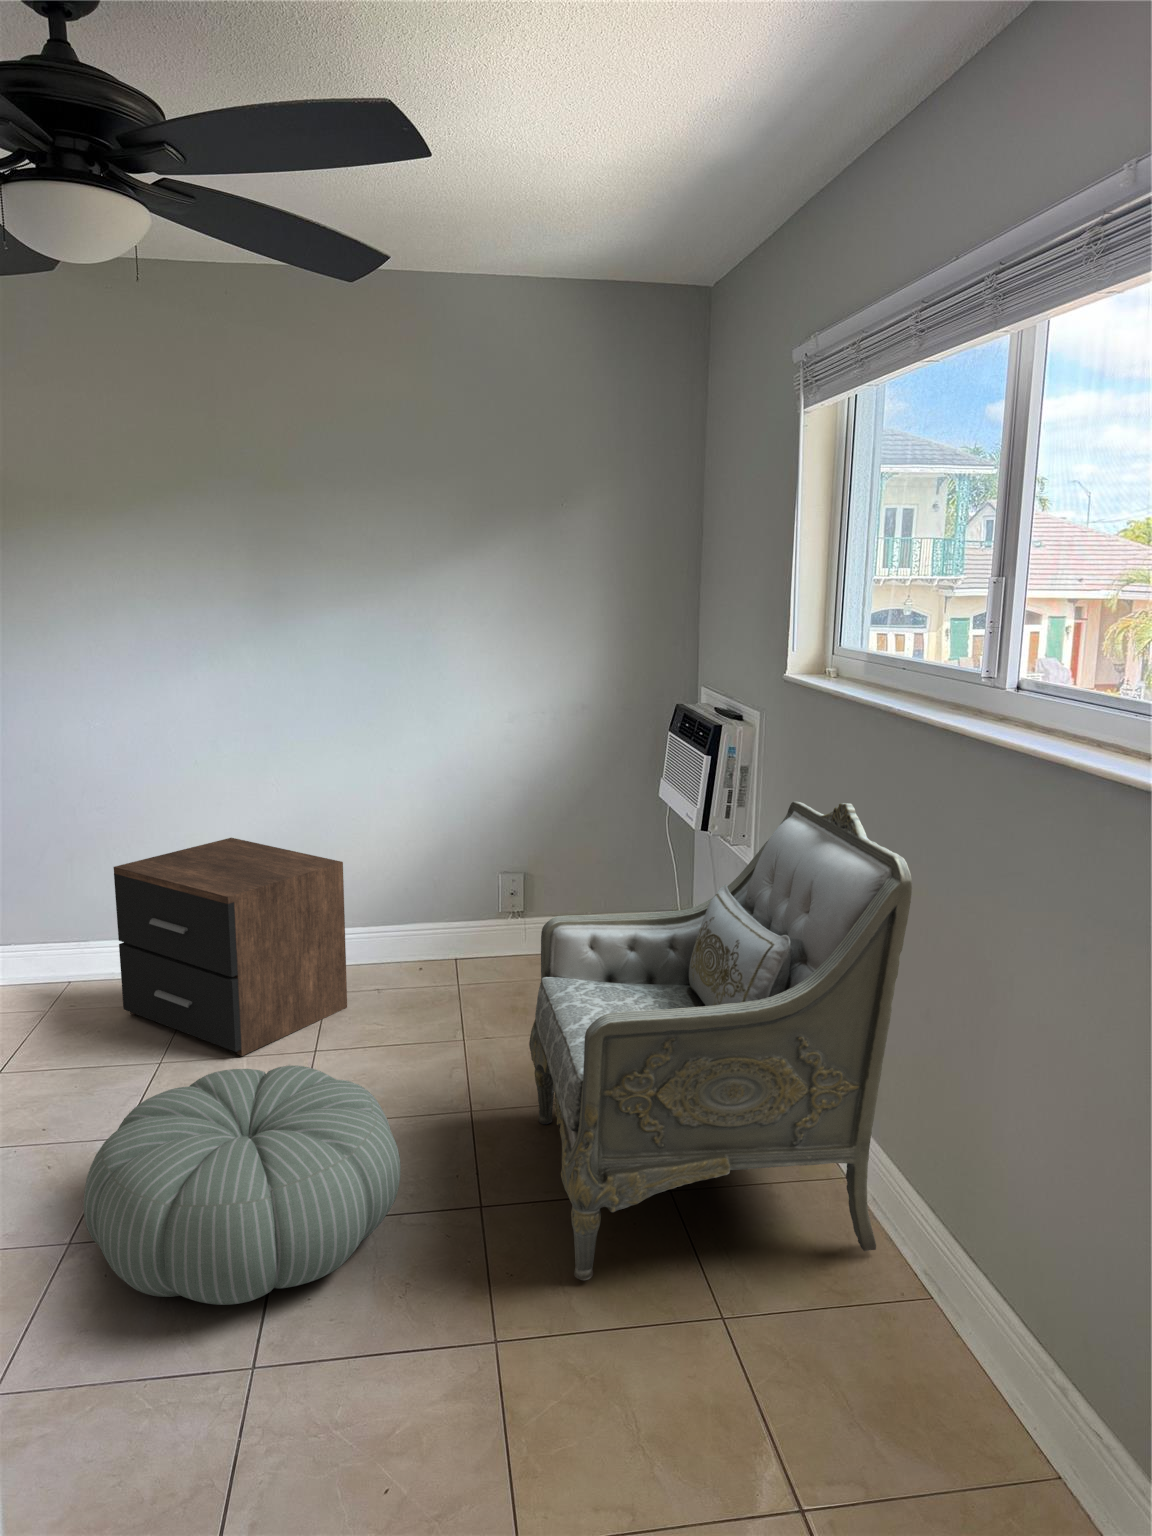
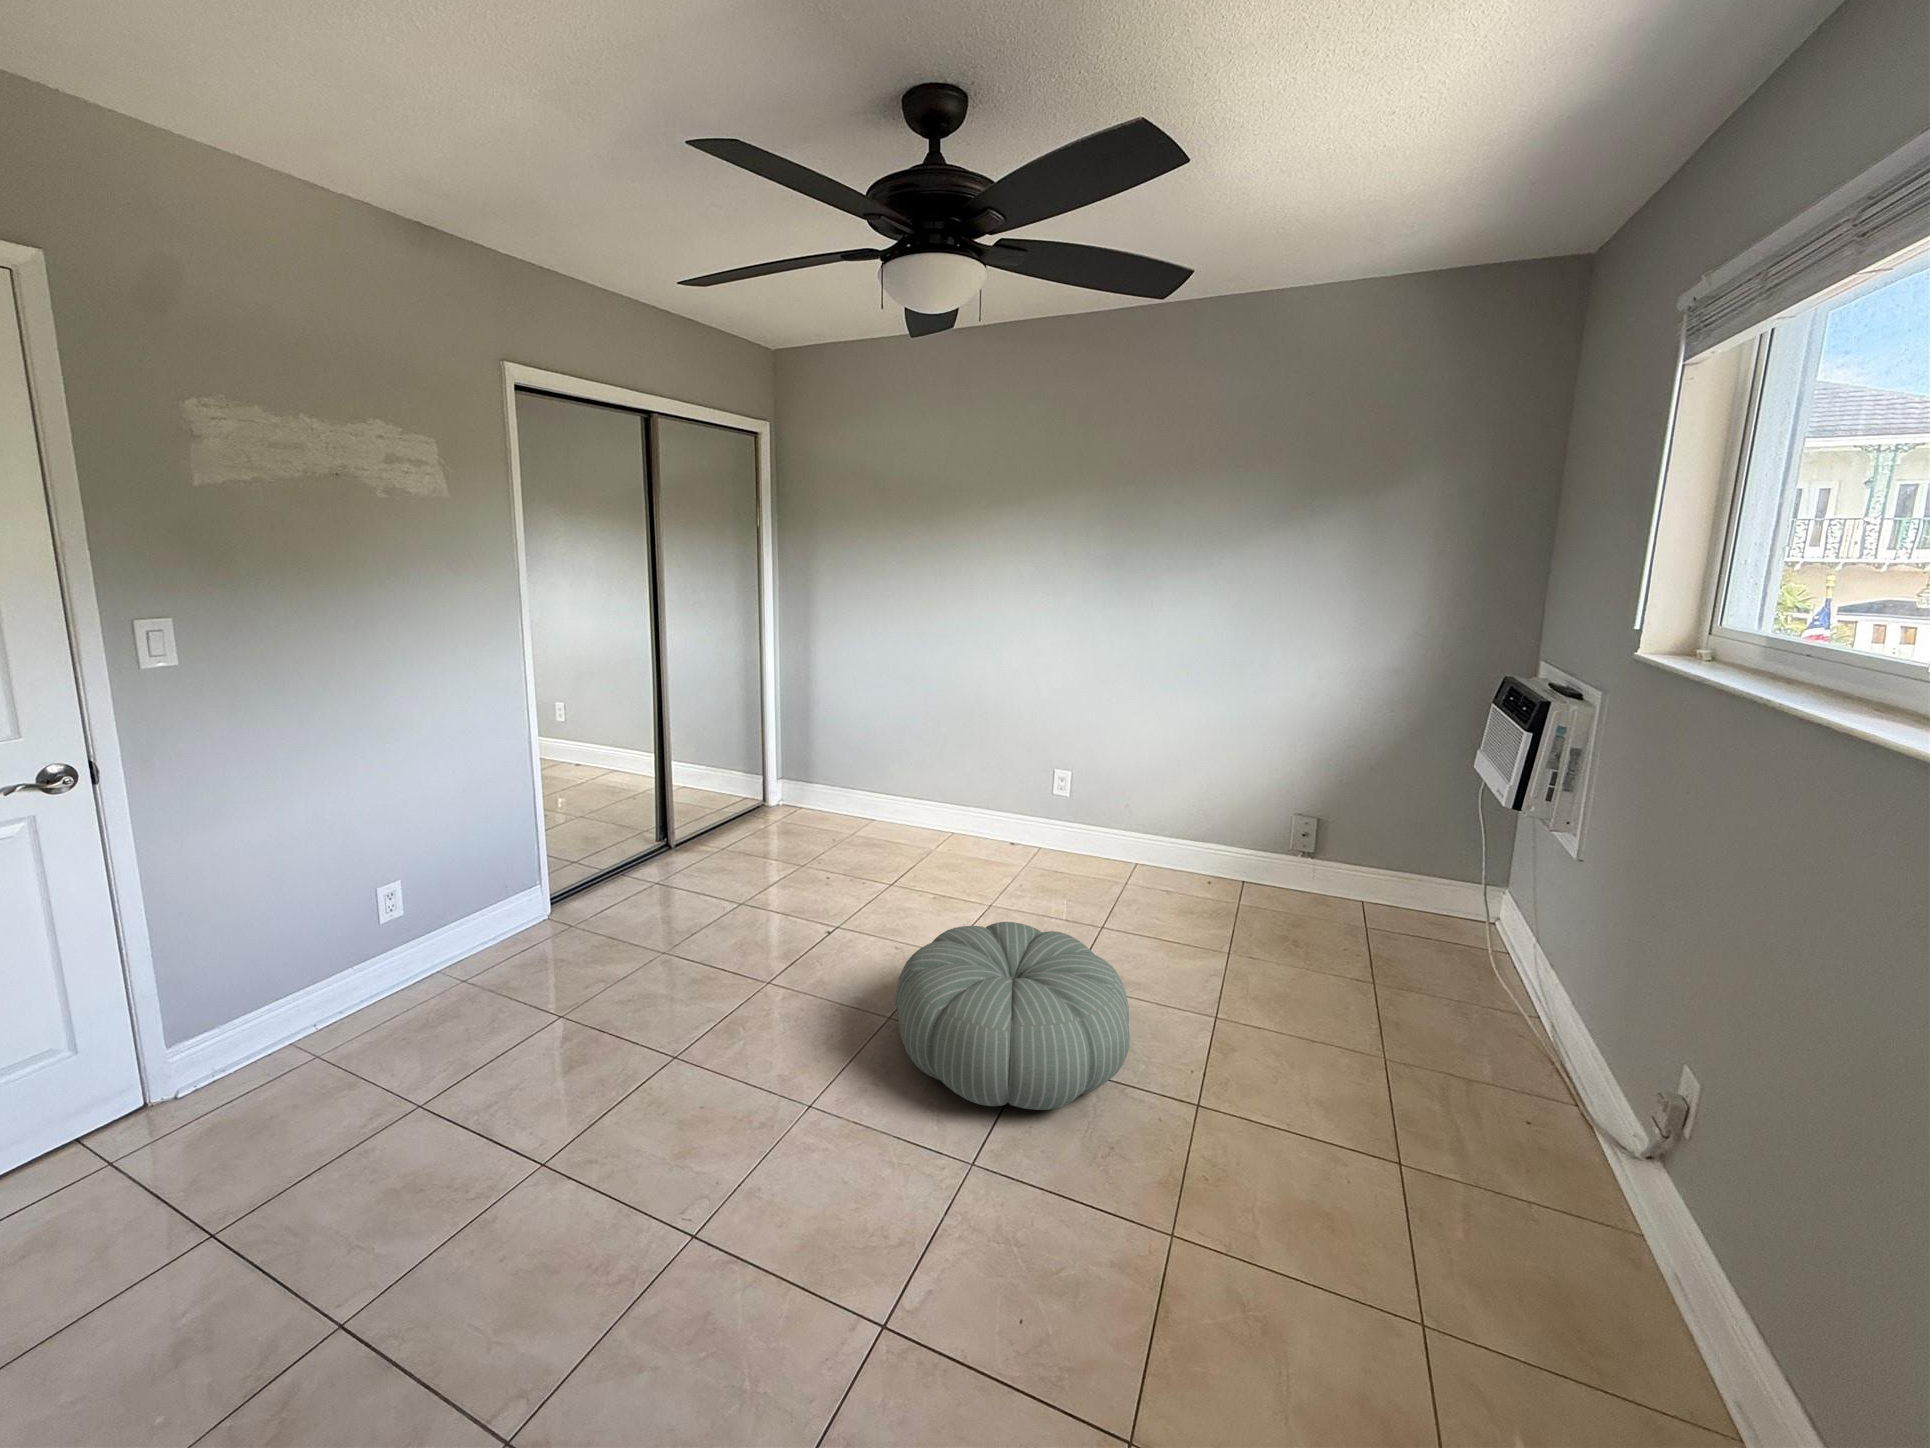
armchair: present [529,801,912,1280] -> none [1267,794,1766,1338]
nightstand: present [113,838,347,1056] -> none [977,747,1146,915]

